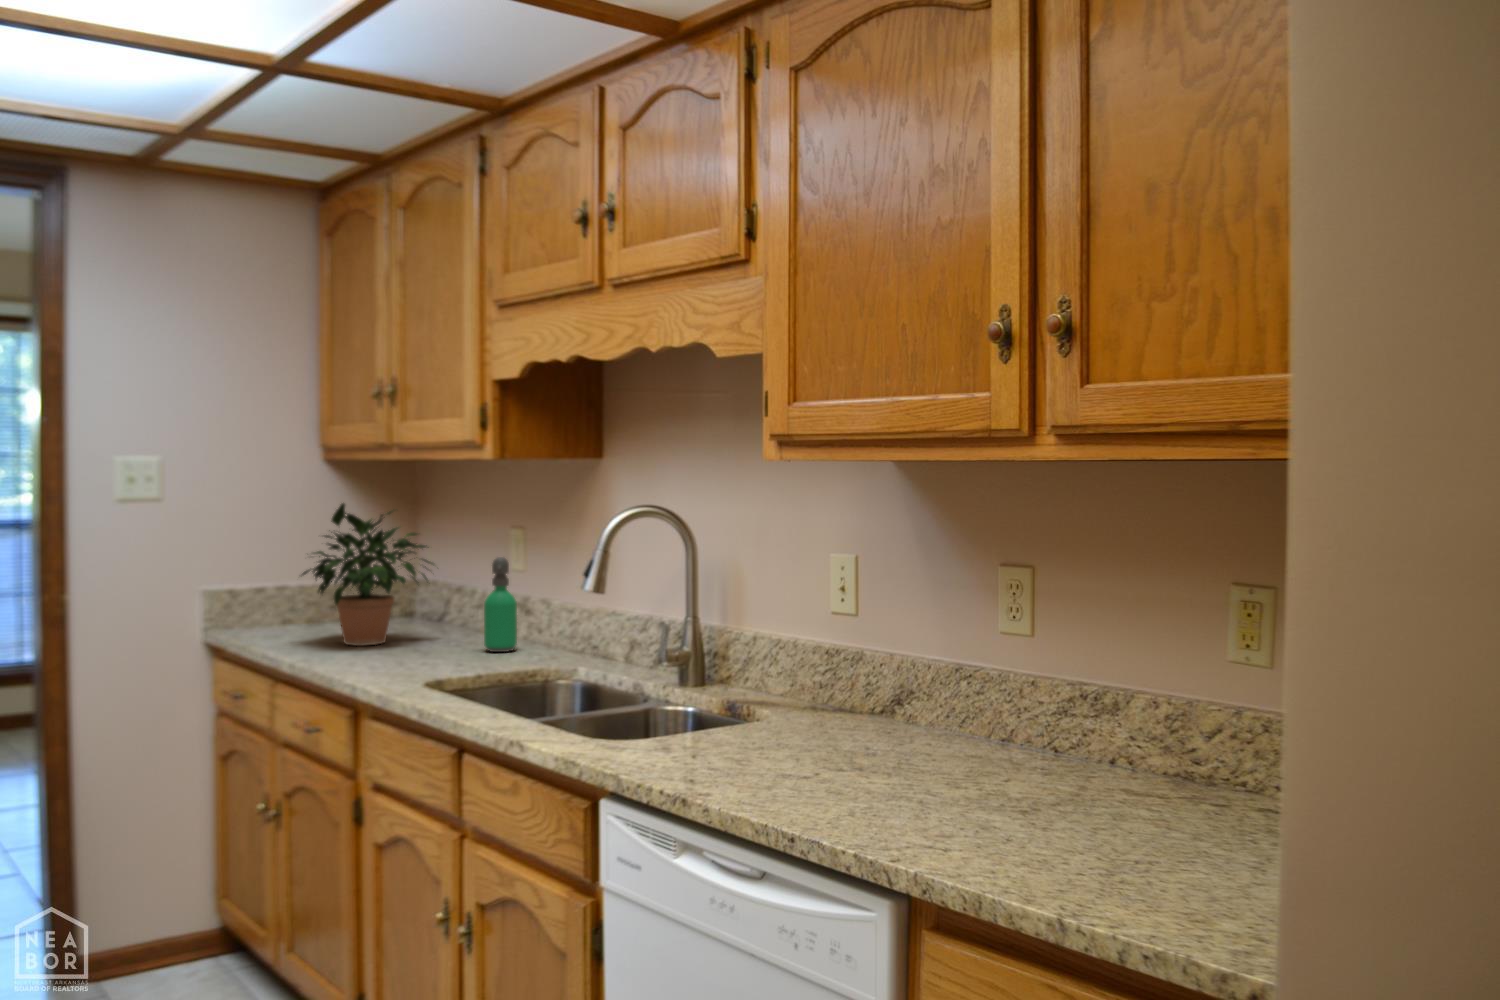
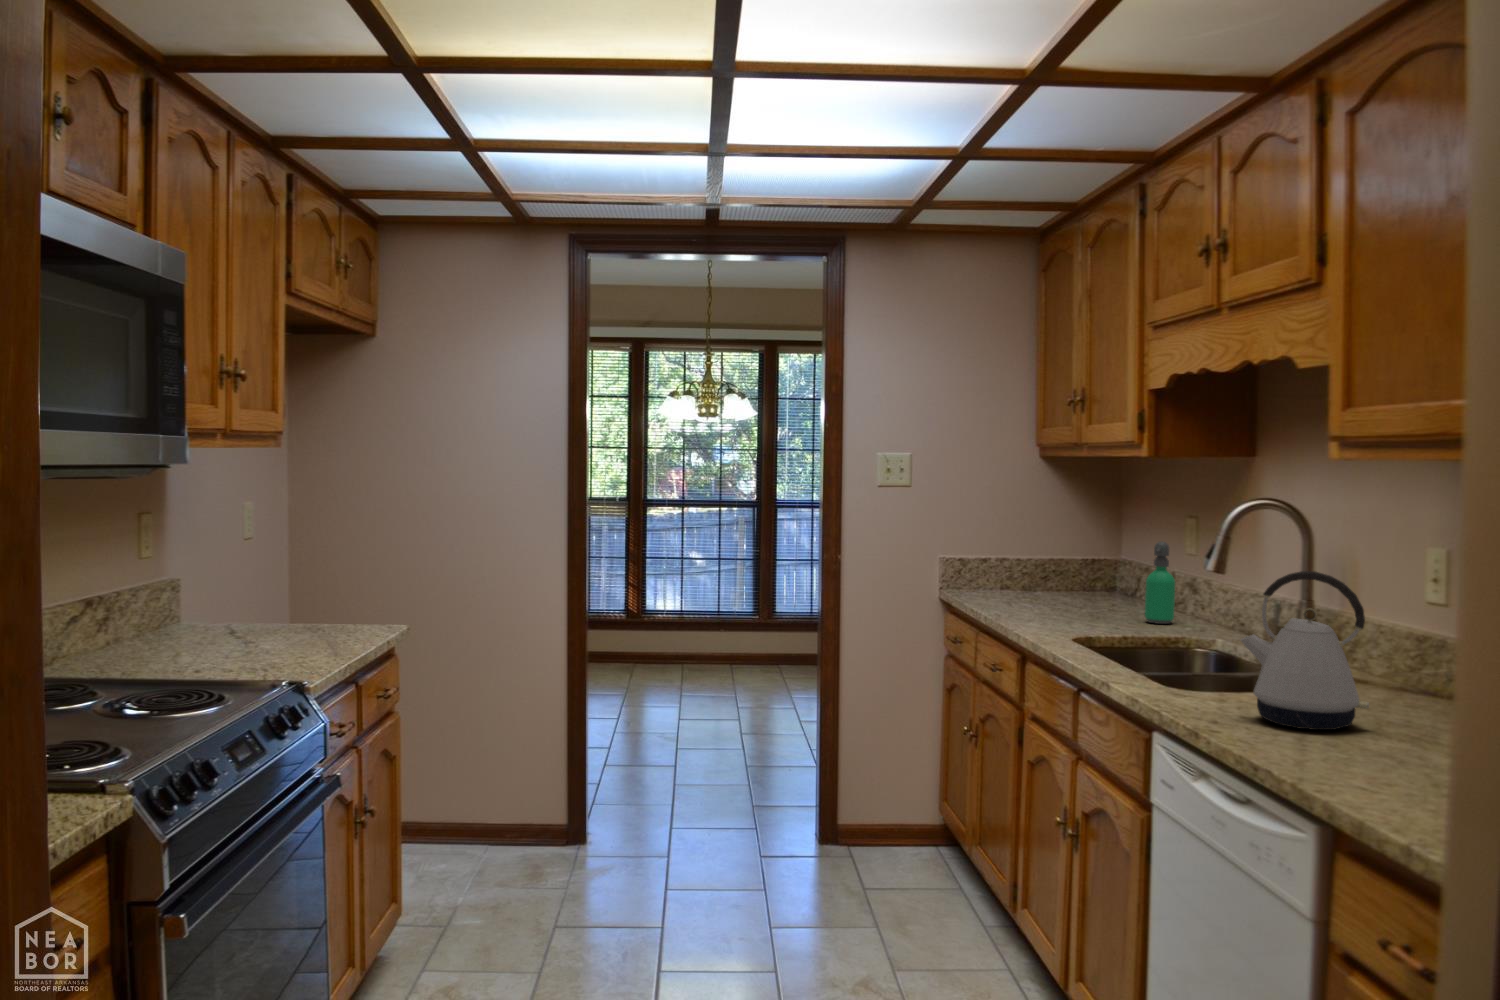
potted plant: present [302,503,433,646] -> none [1001,490,1118,609]
kettle: none [703,588,840,772] -> present [1241,571,1369,730]

